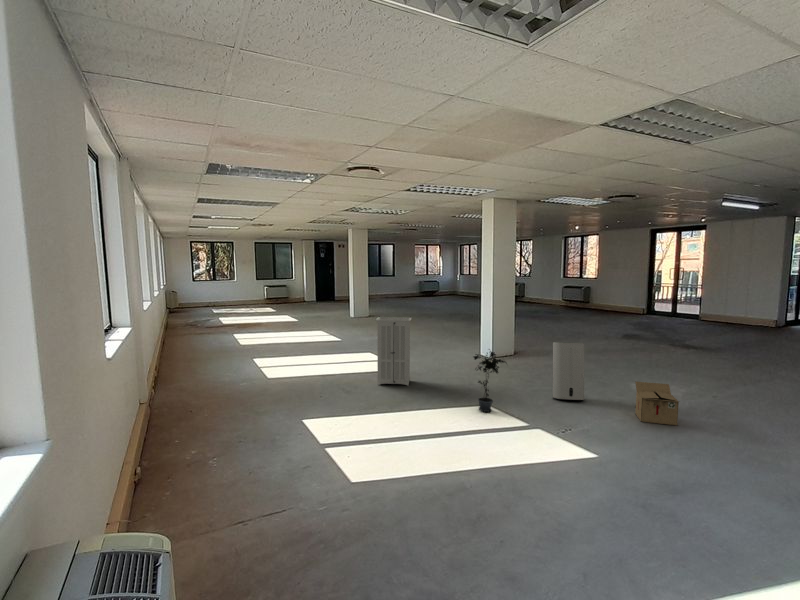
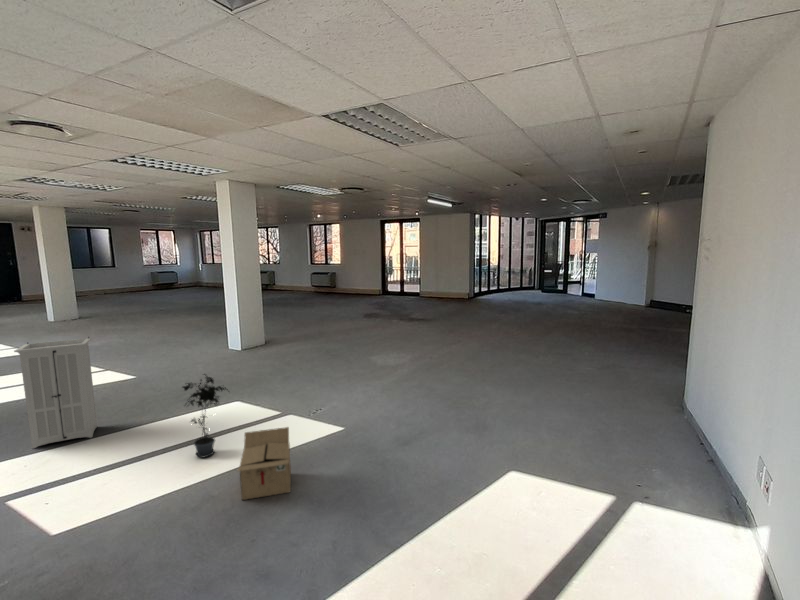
air purifier: present [553,342,584,400] -> none [290,344,328,412]
cardboard box: present [635,382,679,426] -> present [238,427,291,500]

